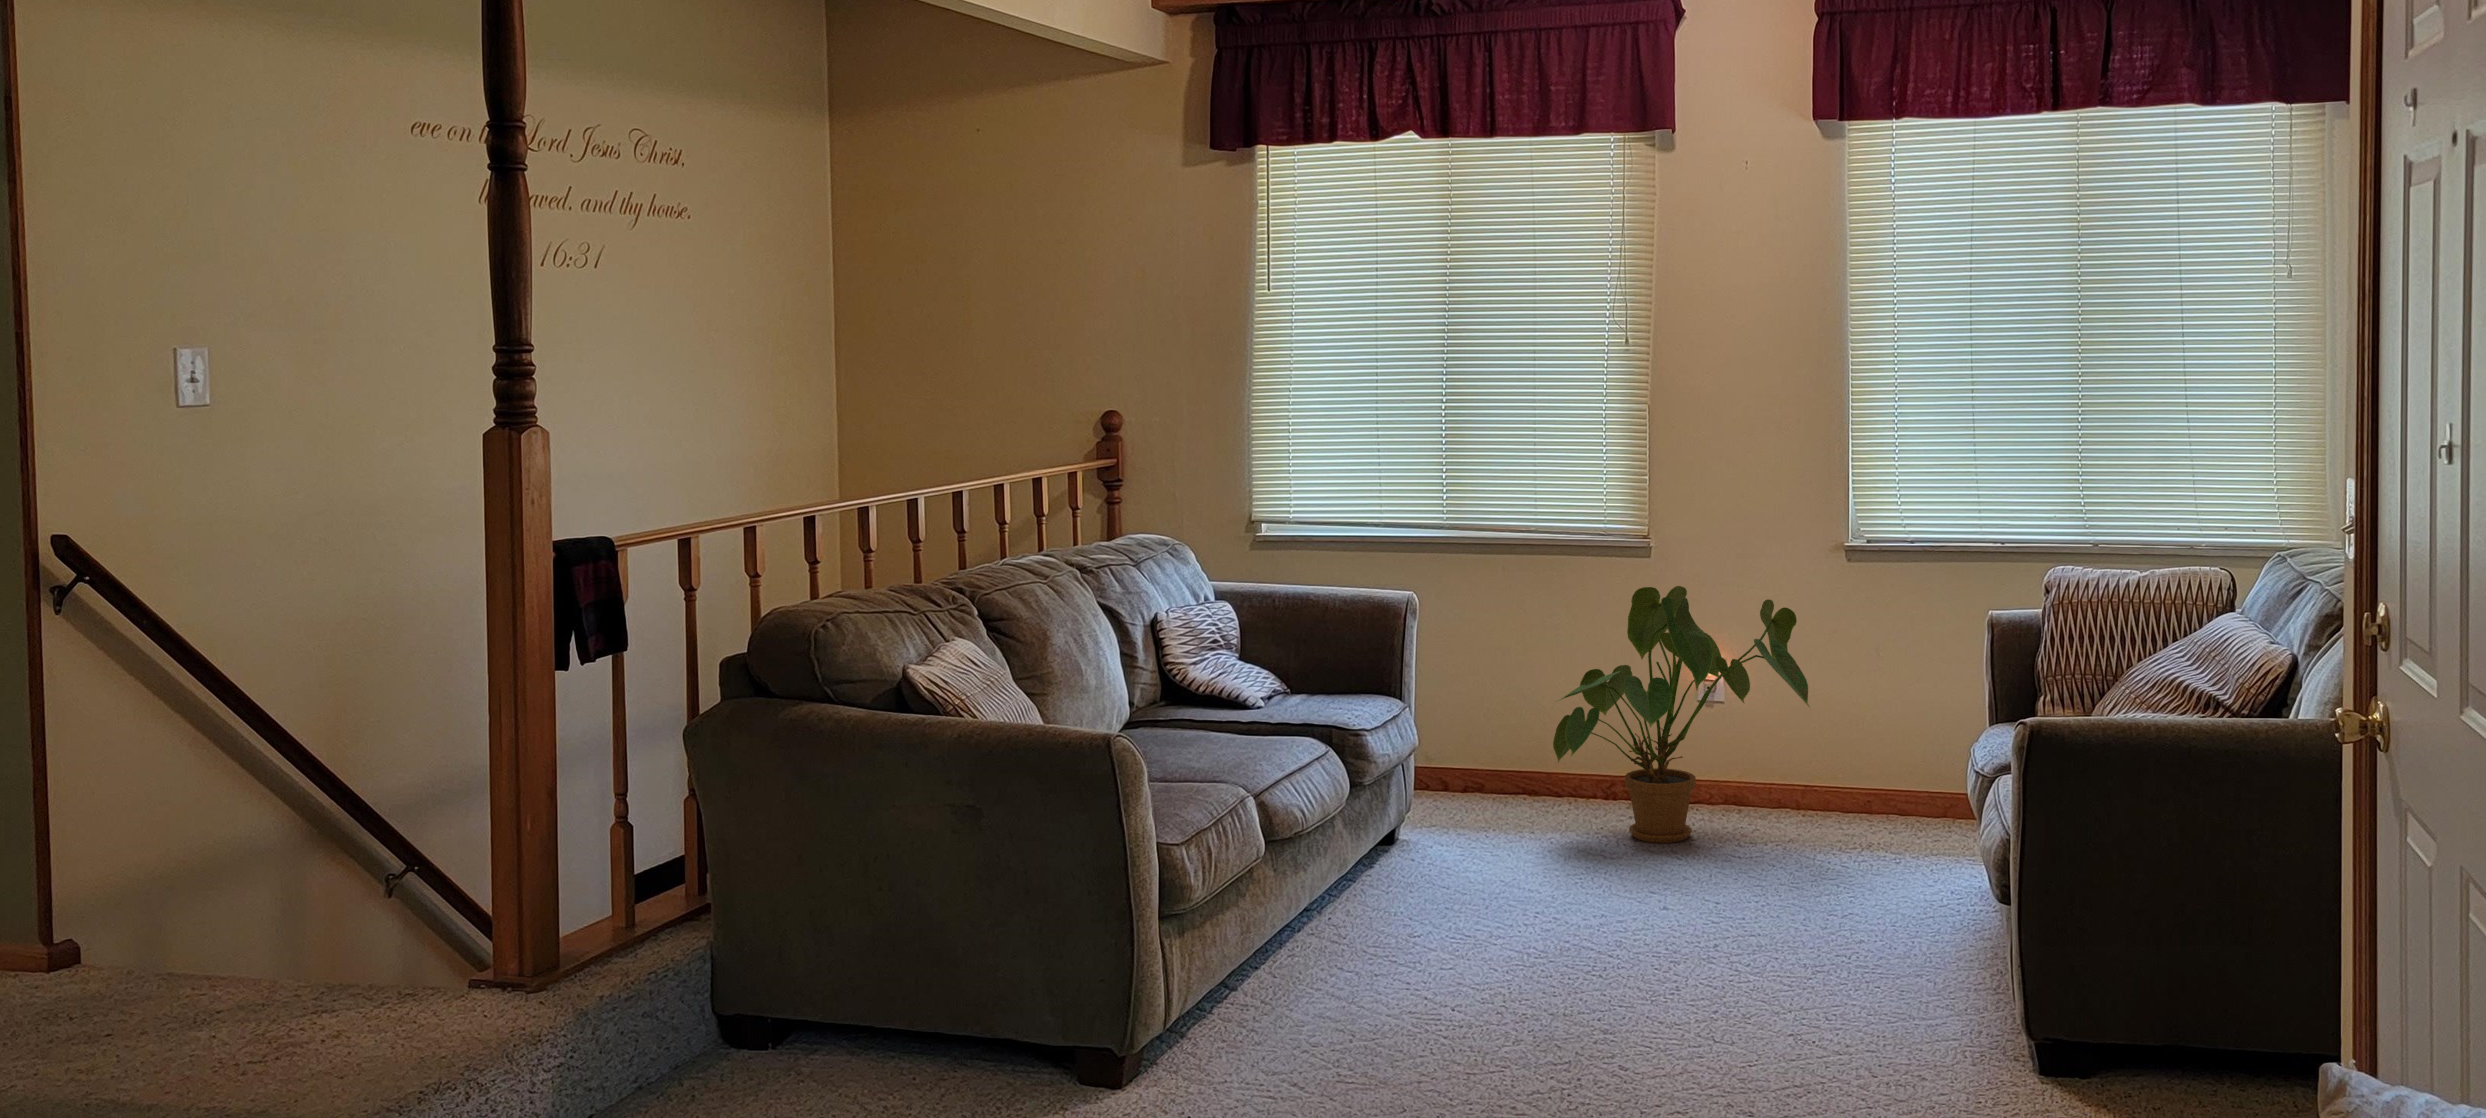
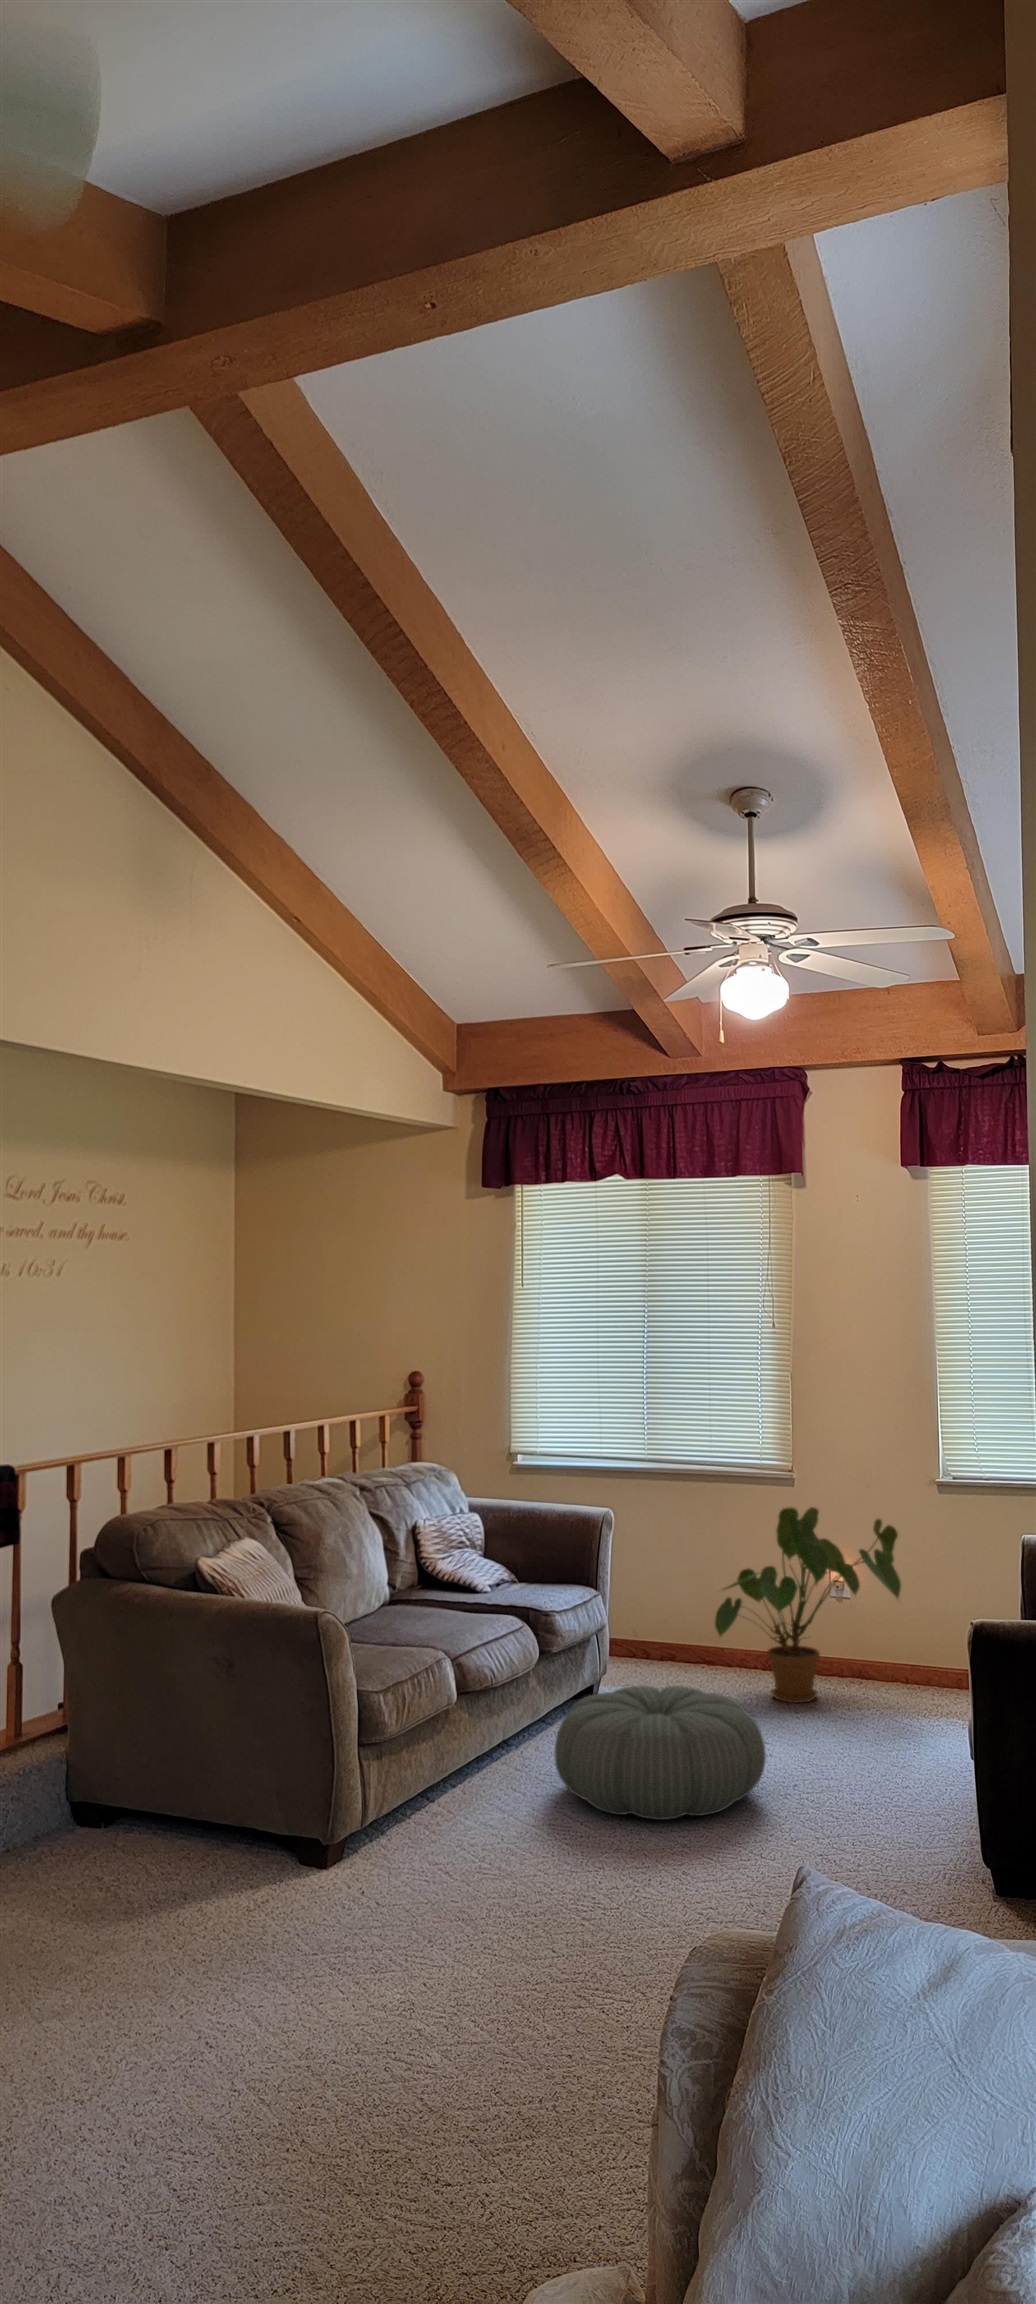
pouf: none [1396,825,1683,1001] -> present [555,1686,766,1820]

